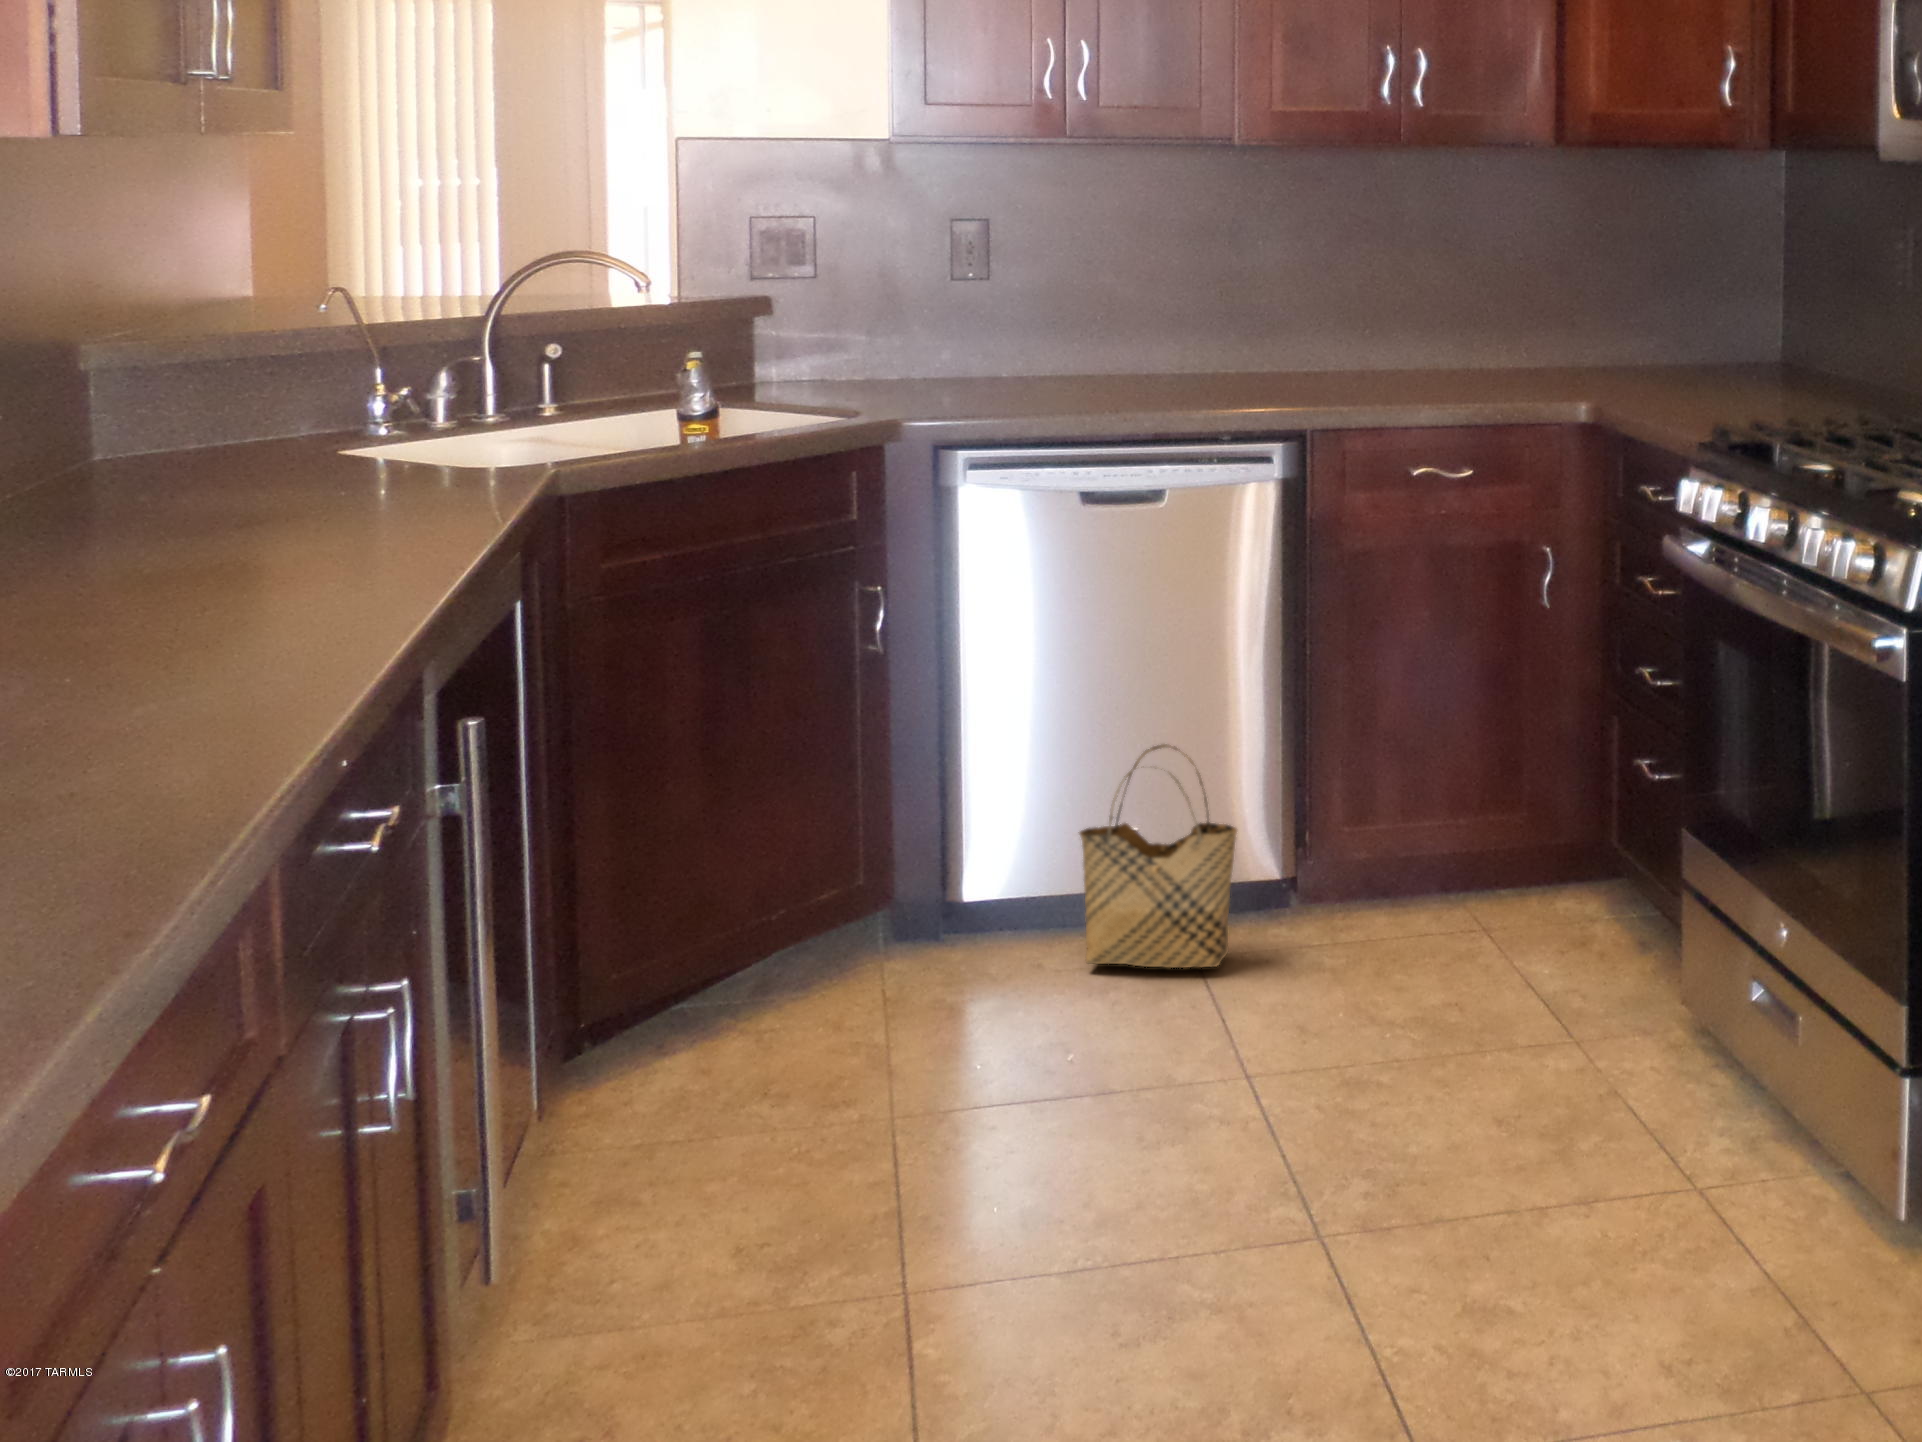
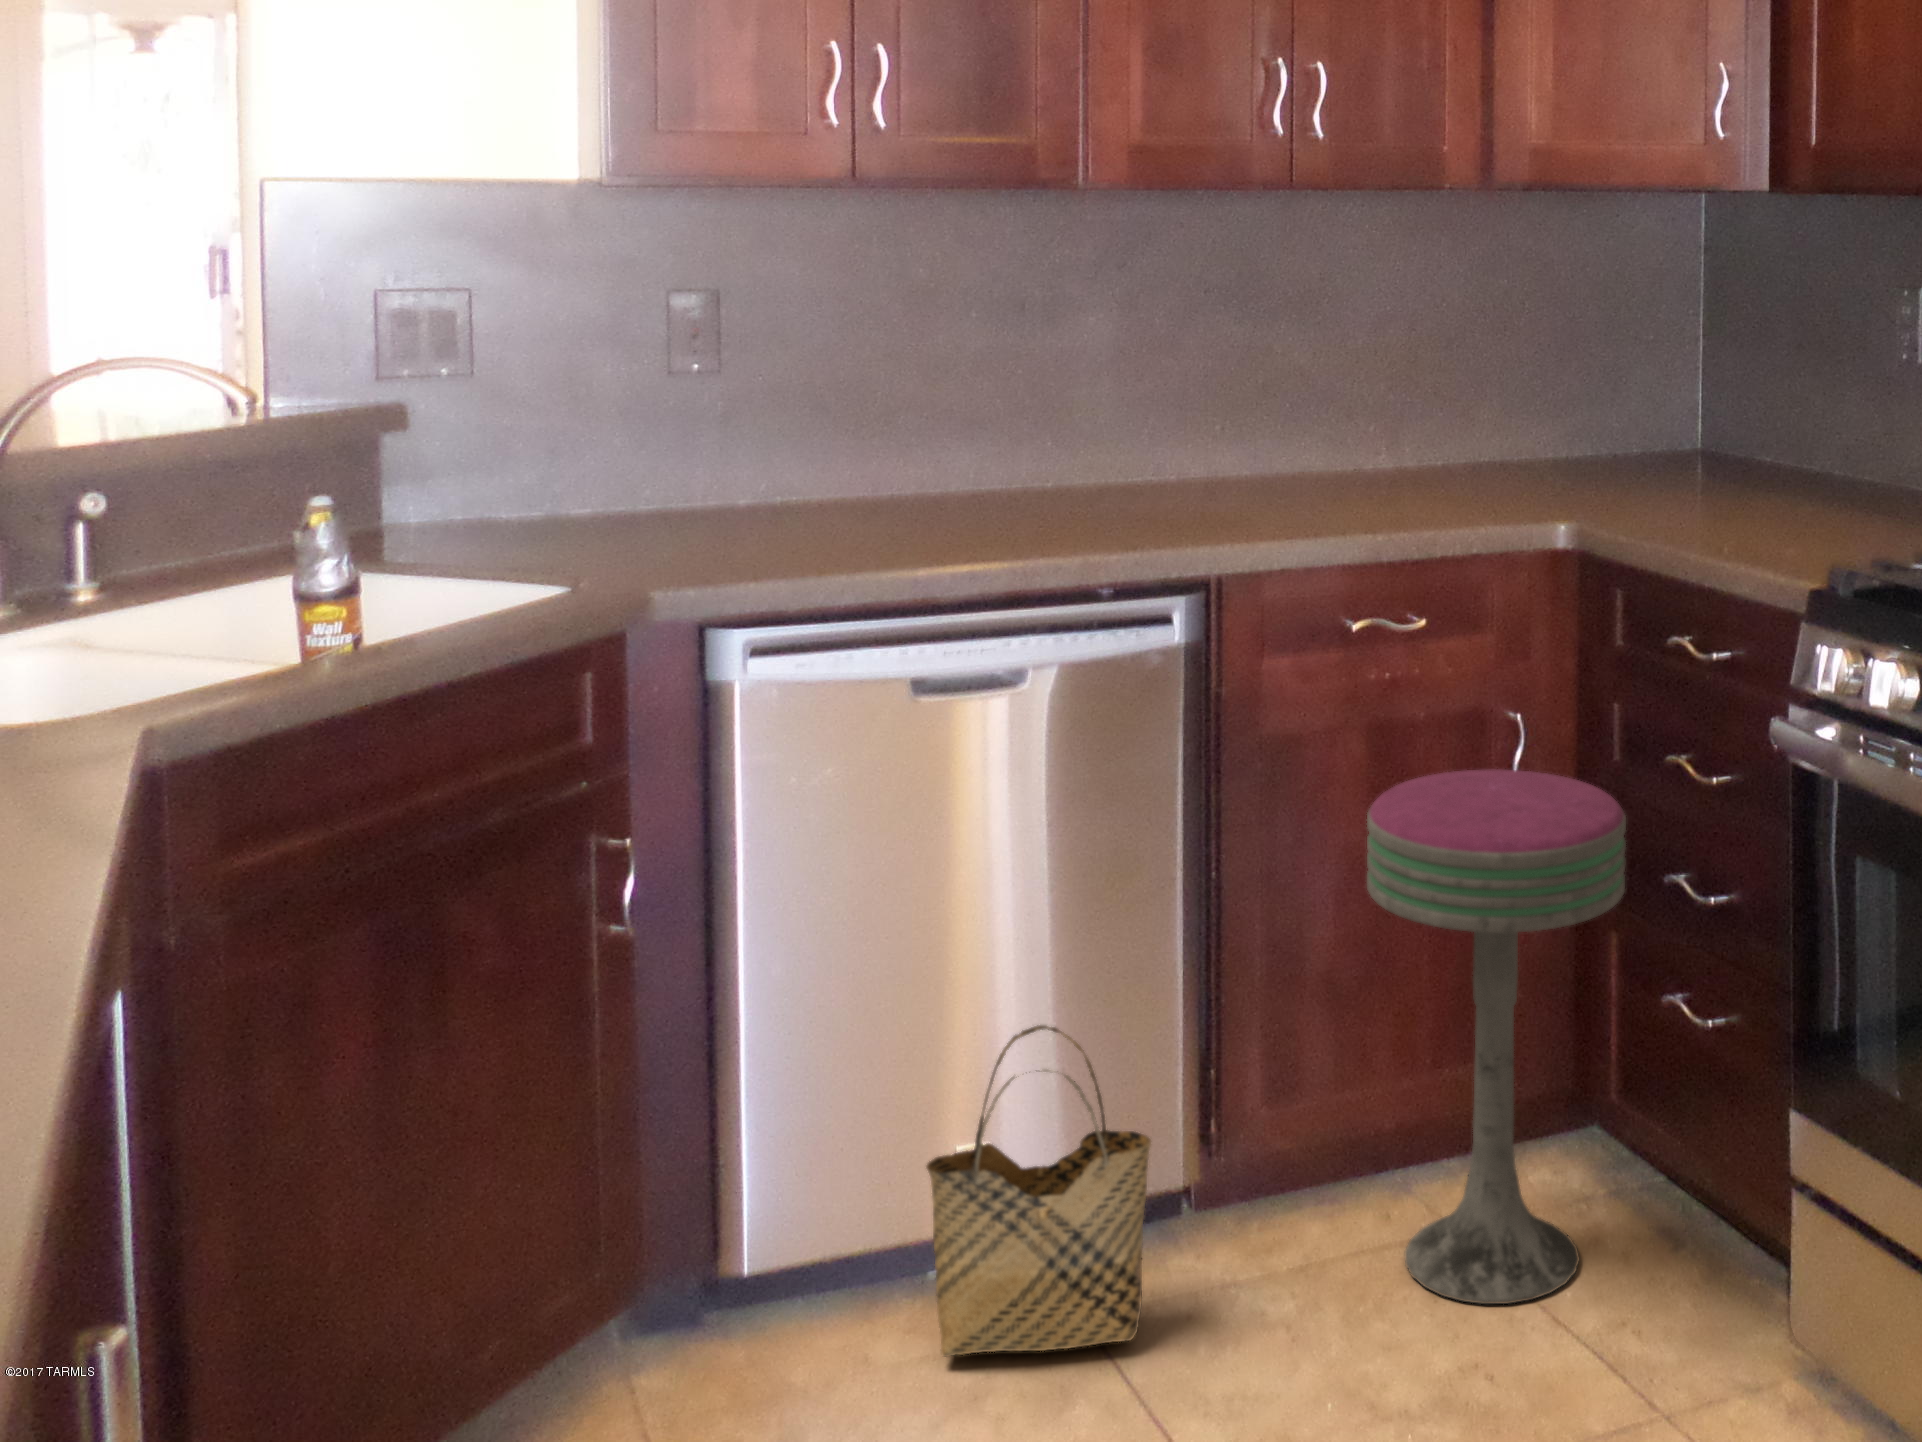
bar stool: none [1401,586,1596,973] -> present [1367,769,1626,1304]

